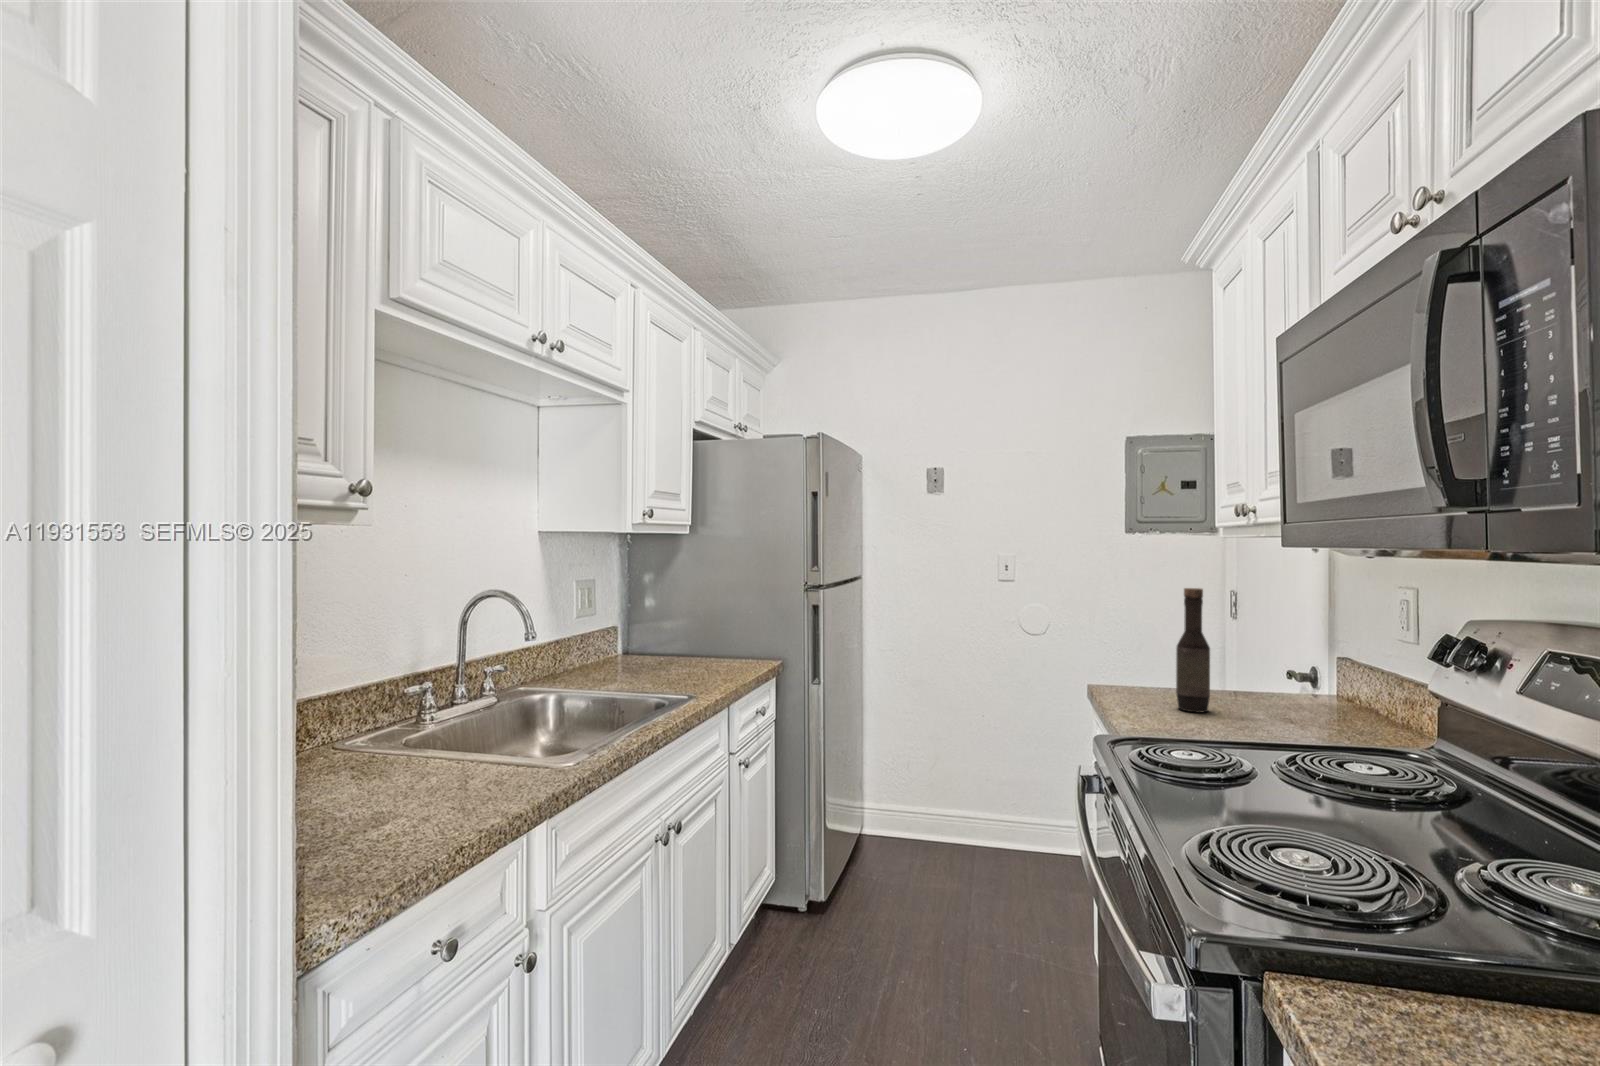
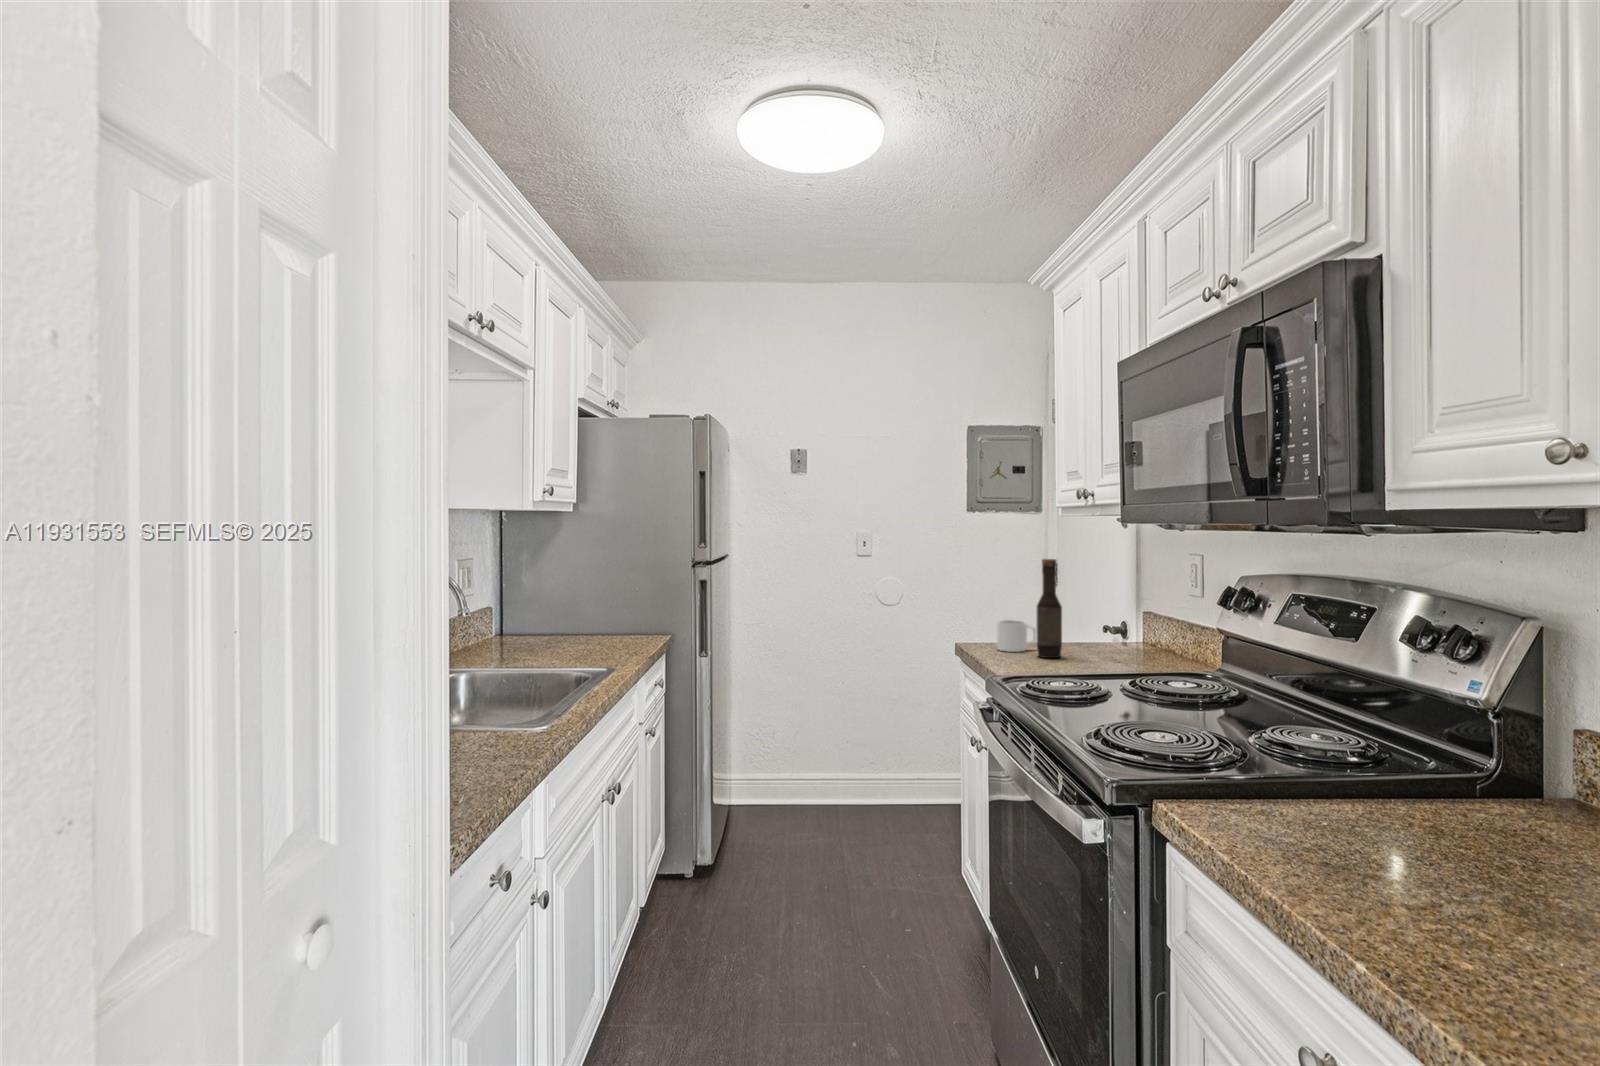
mug: none [1130,660,1180,700] -> present [997,620,1036,652]

